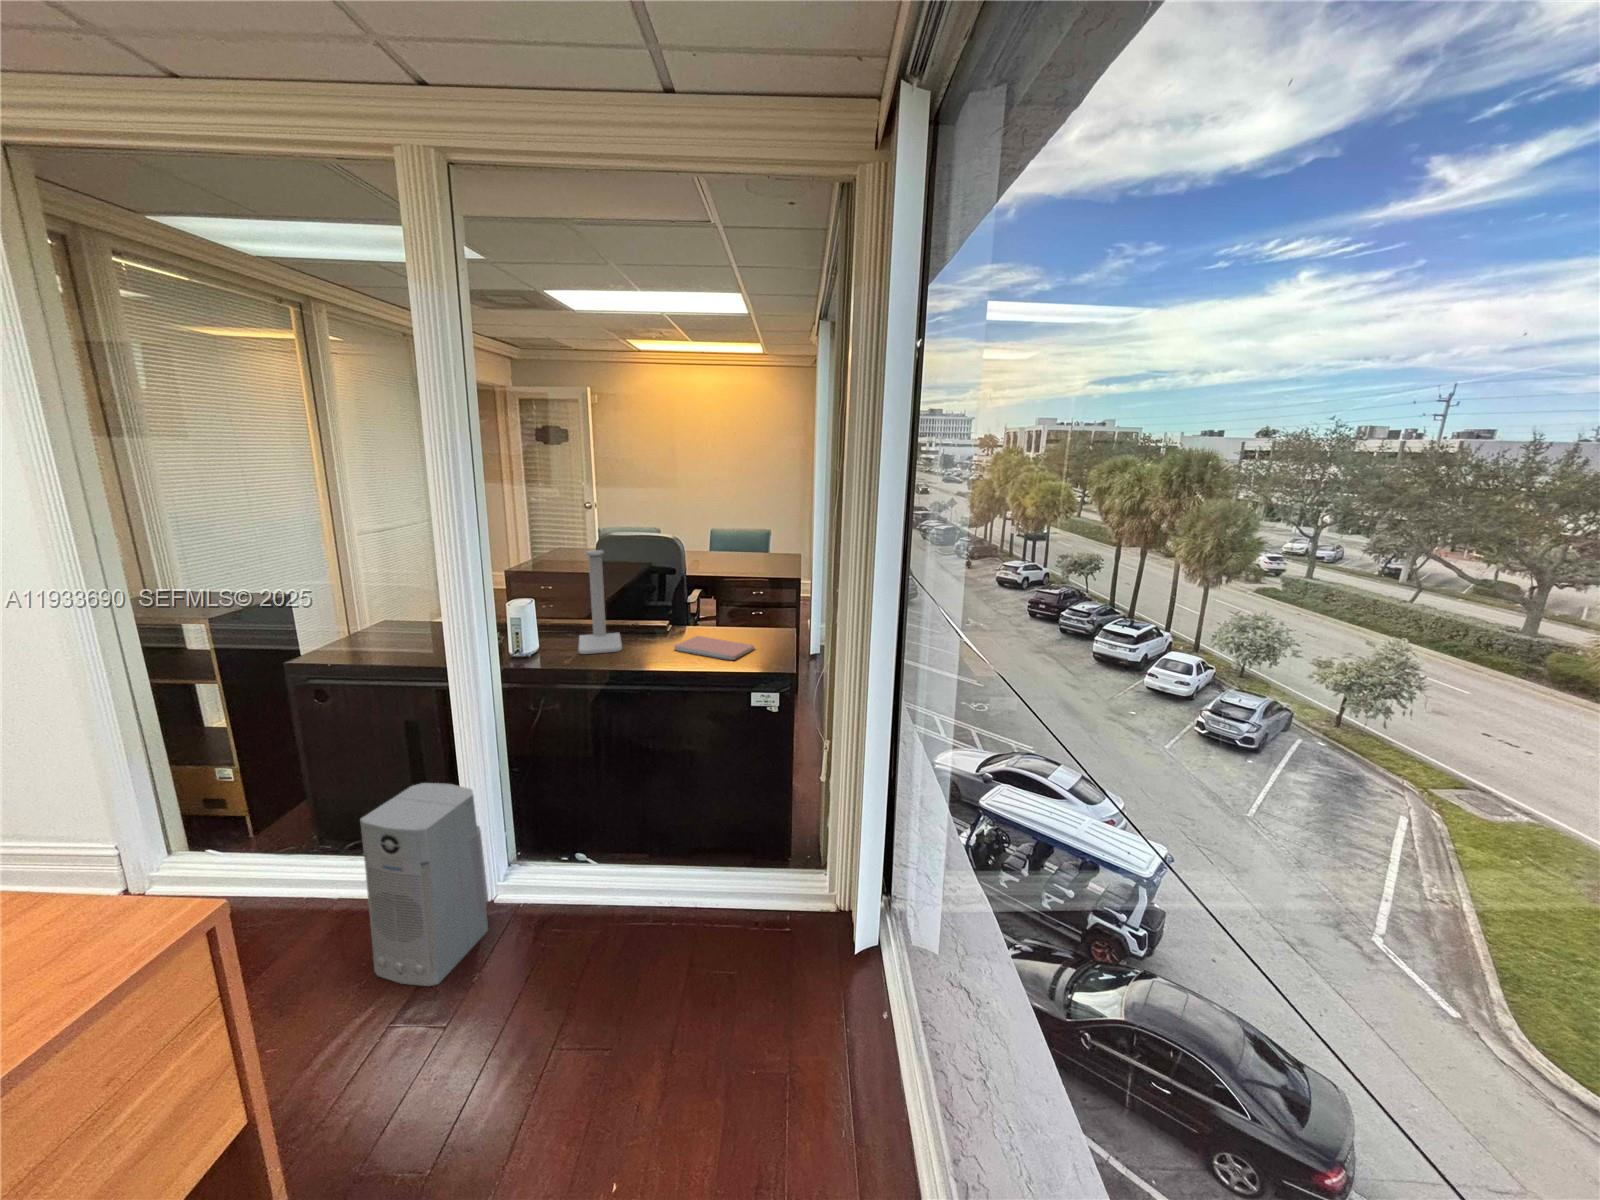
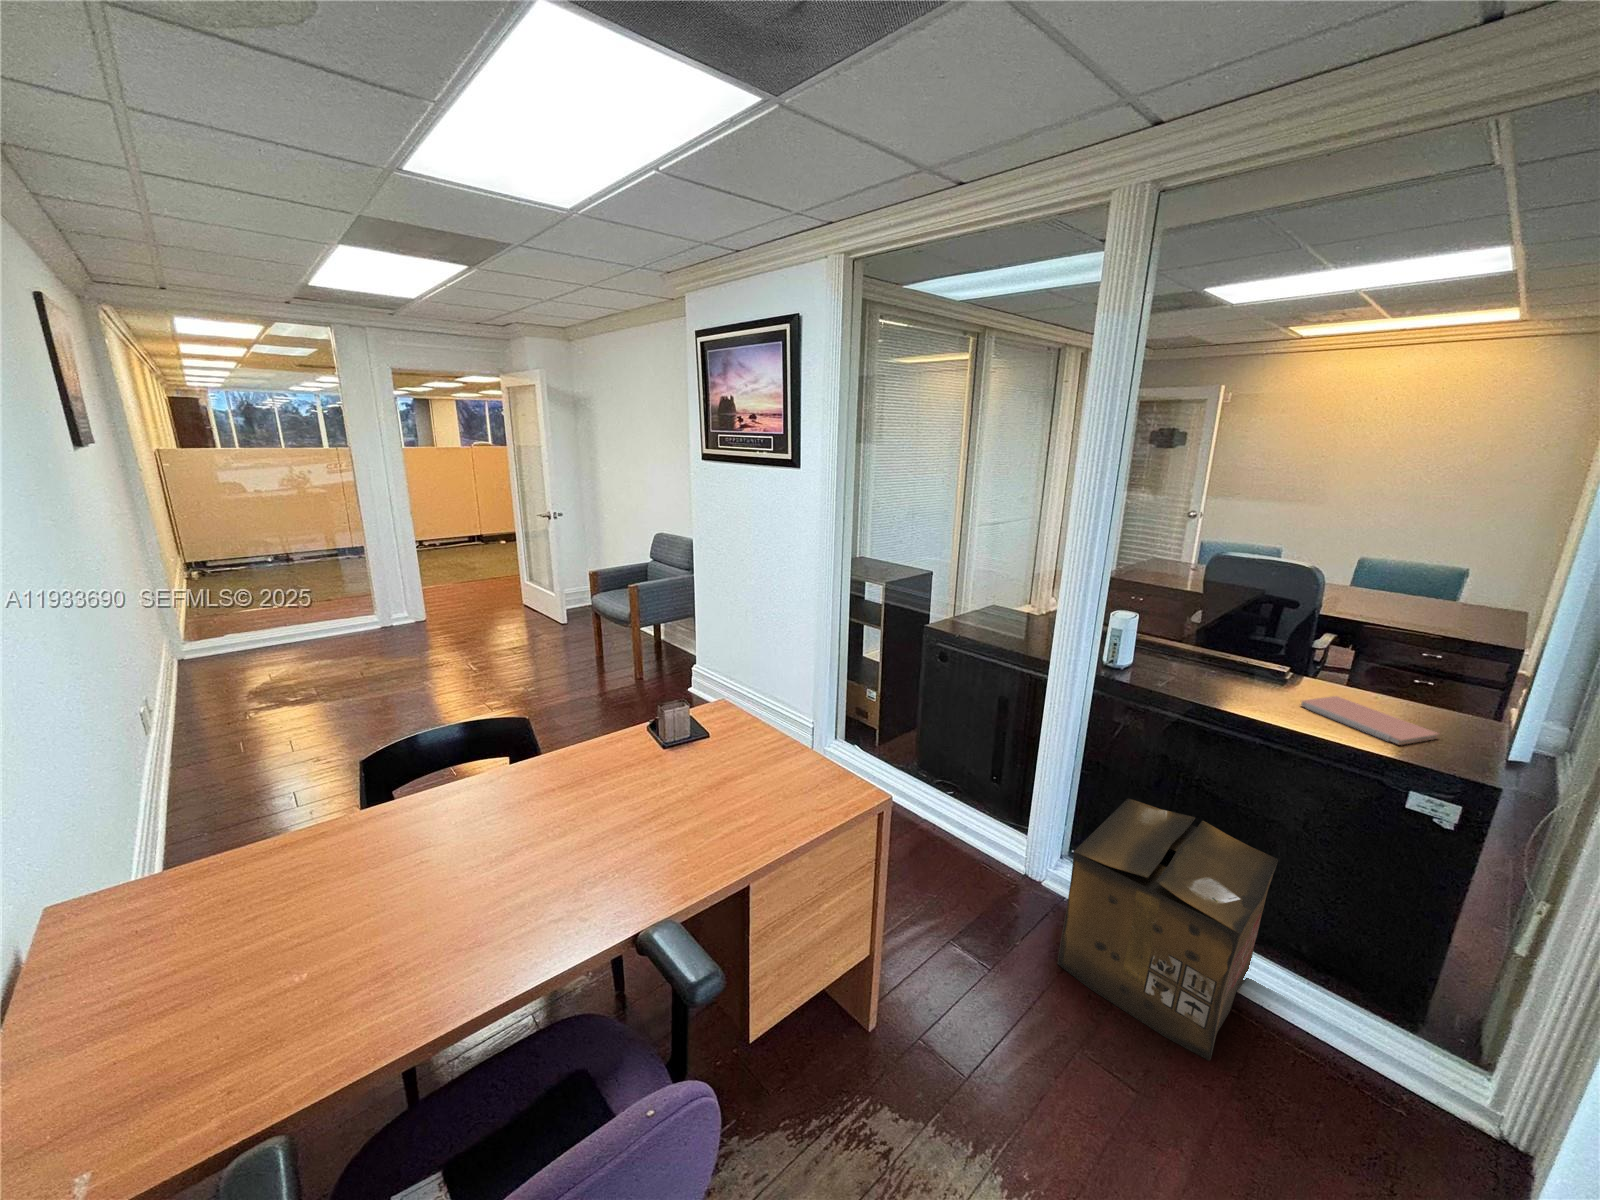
desk lamp: present [578,550,622,654] -> none [1173,574,1234,688]
cardboard box: none [511,771,684,977] -> present [1057,799,1278,1061]
air purifier: present [360,783,488,986] -> none [940,753,1047,929]

